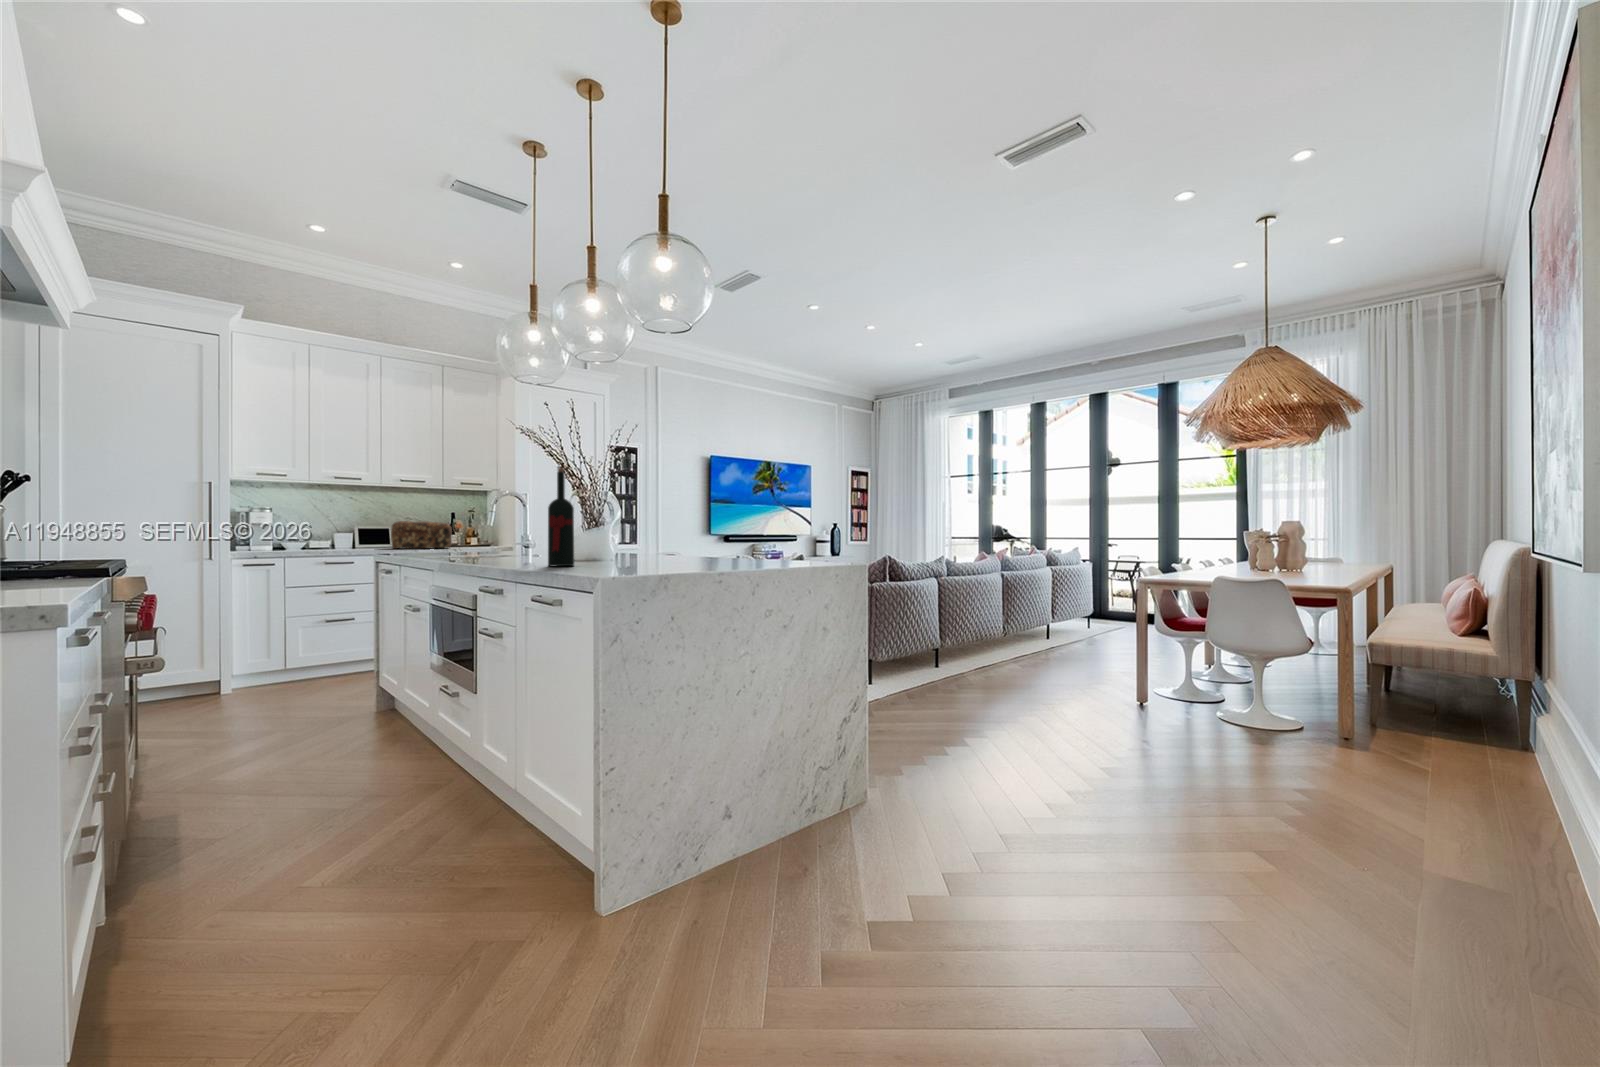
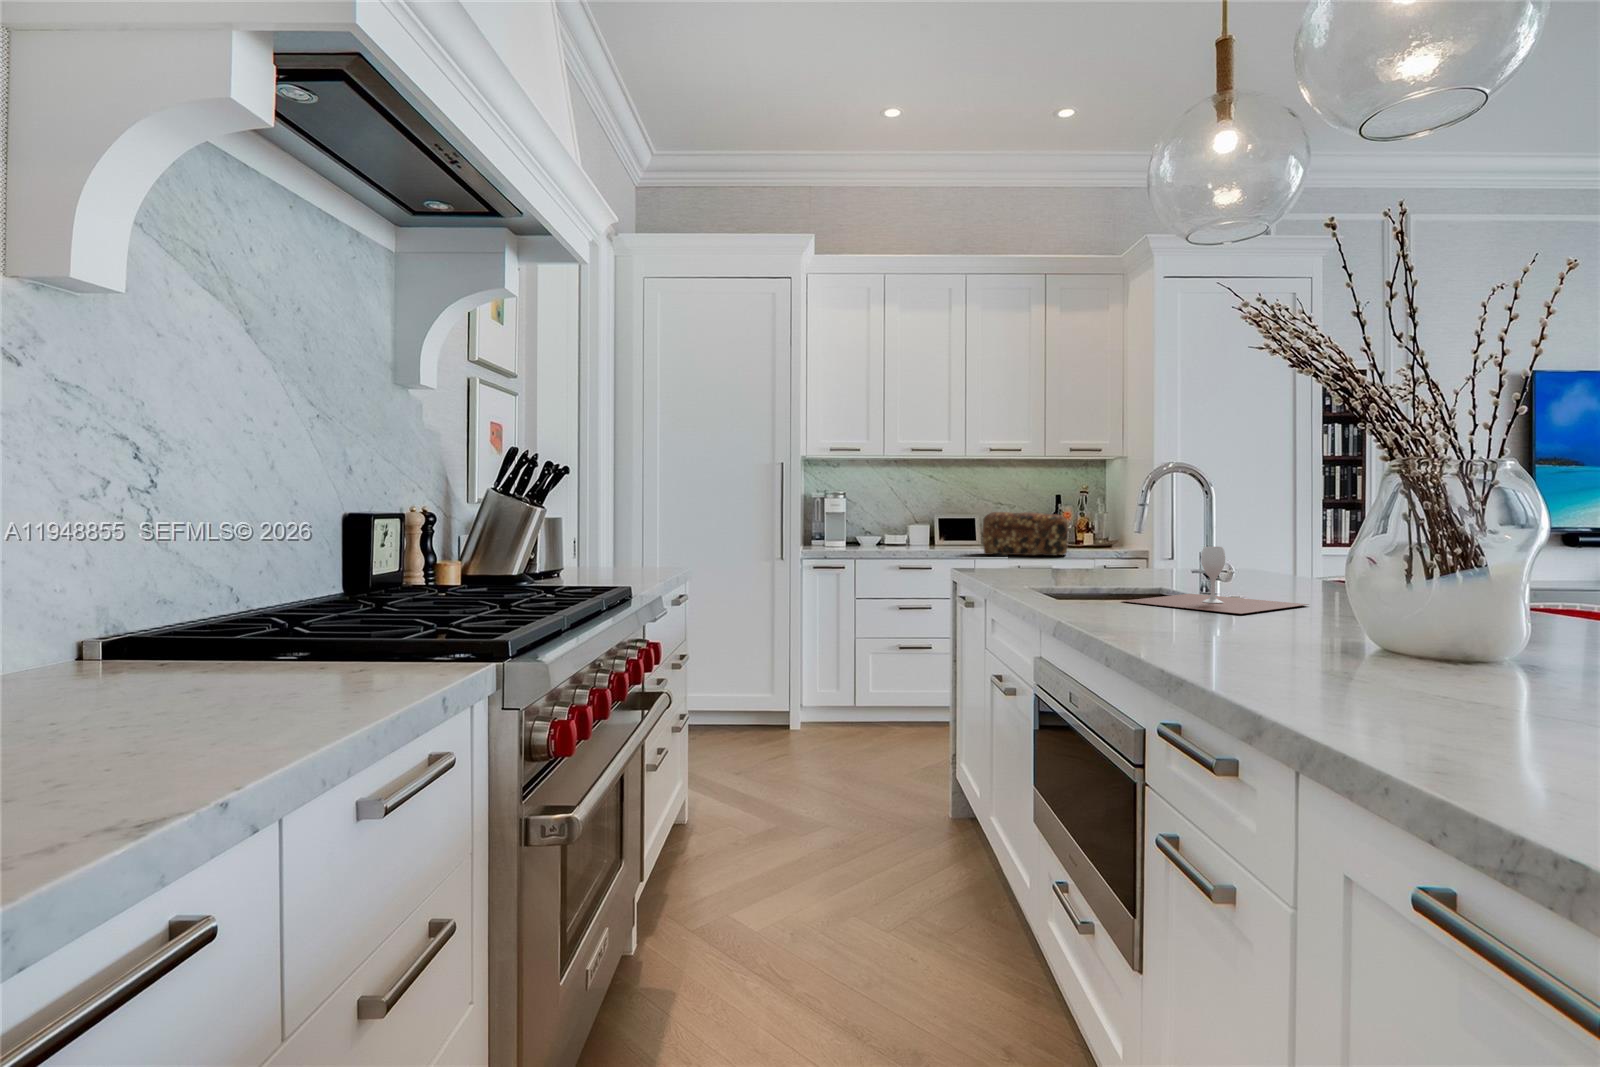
wine bottle: present [548,468,574,566] -> none [1422,379,1523,686]
wine glass: none [460,532,548,559] -> present [1122,546,1309,614]

